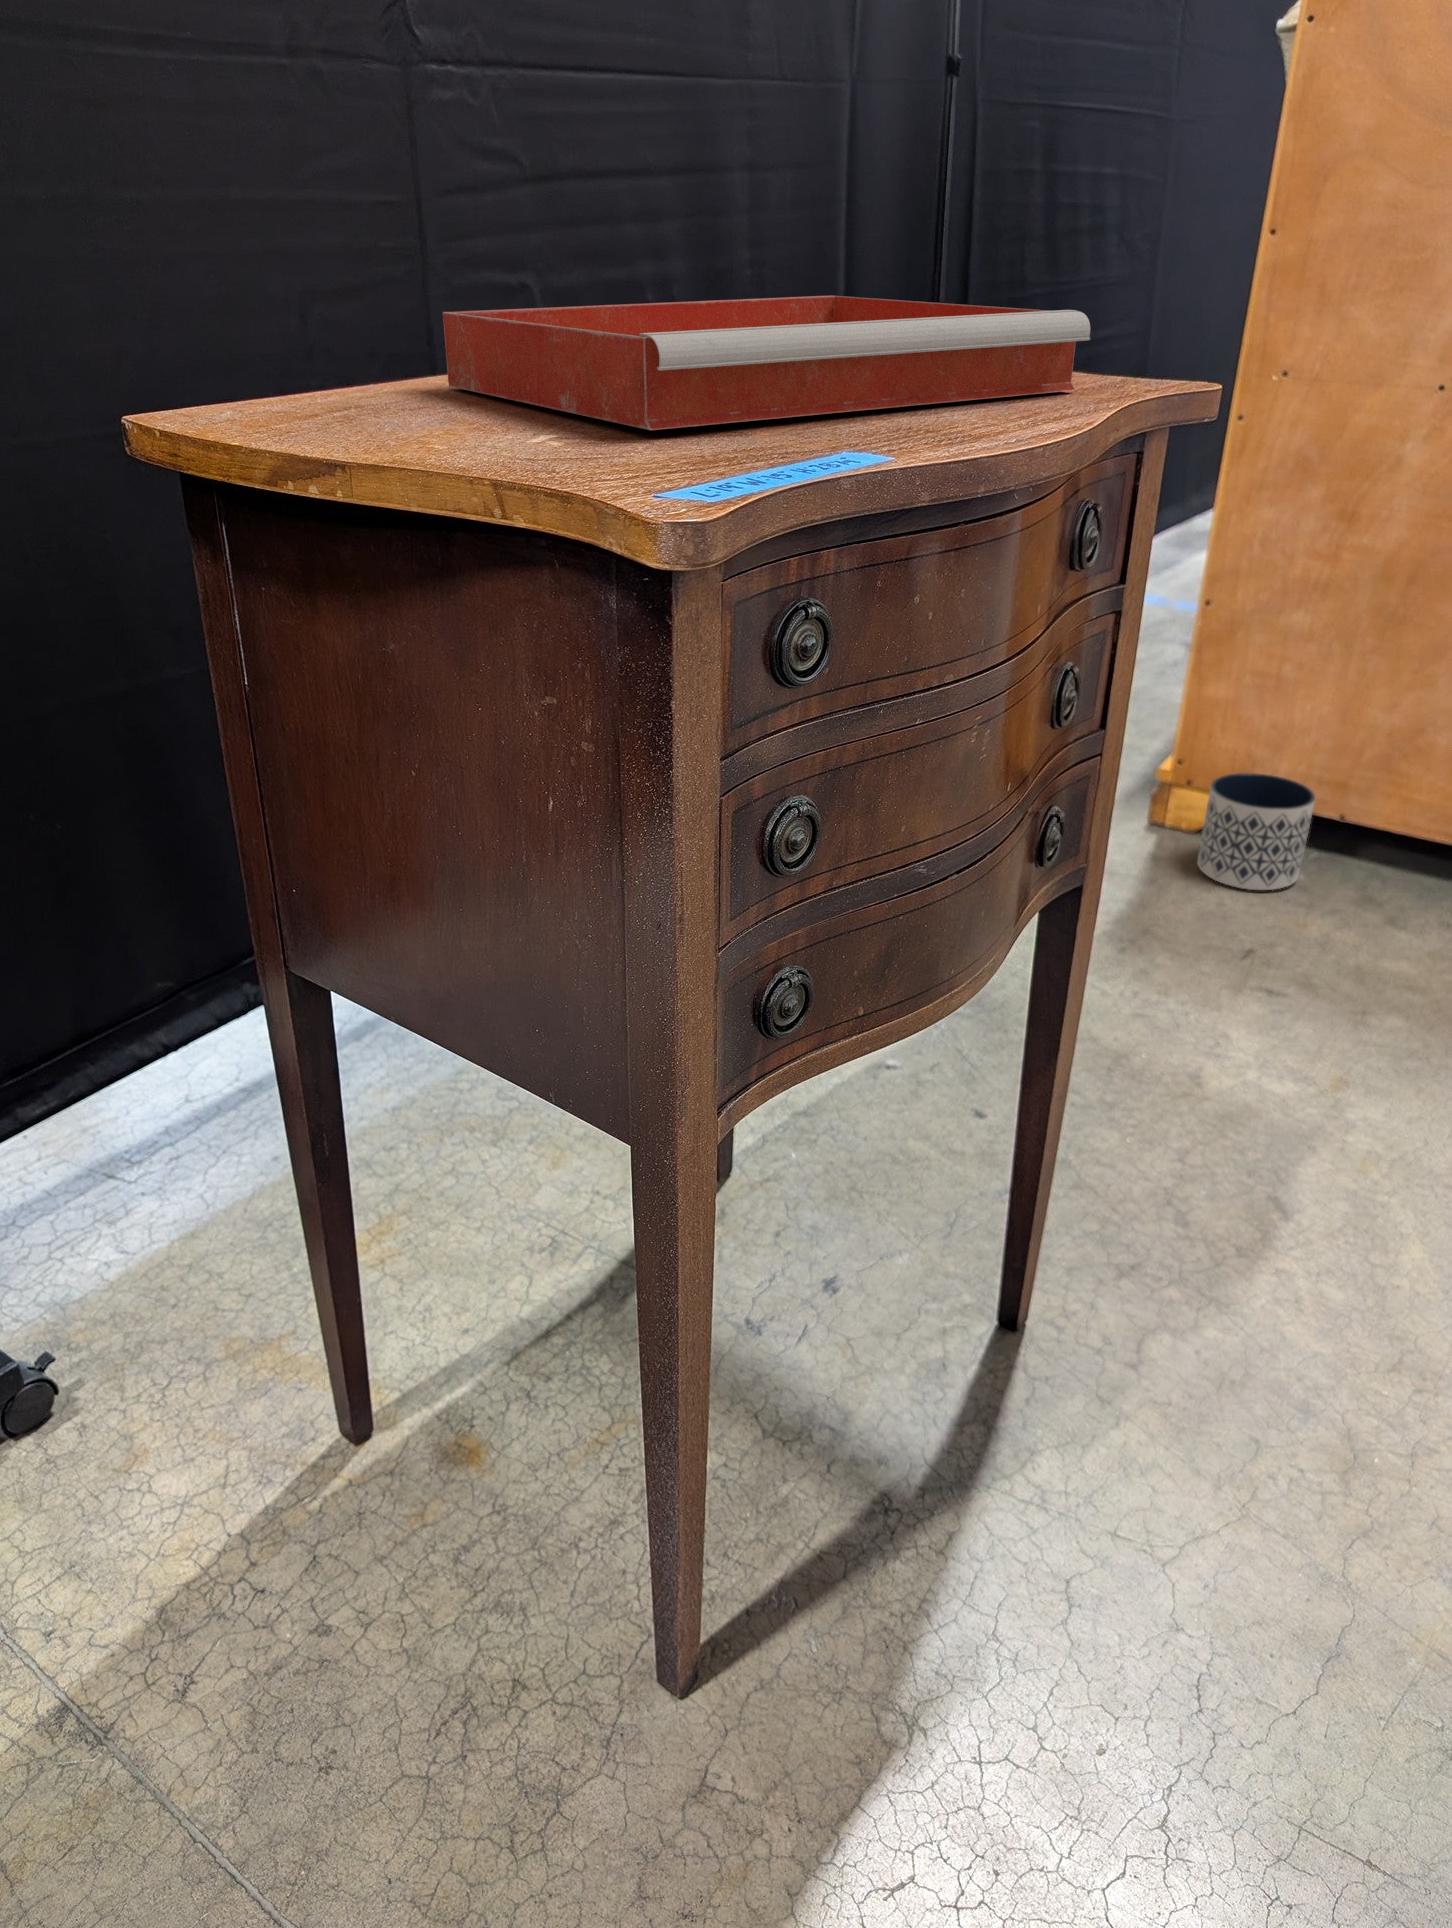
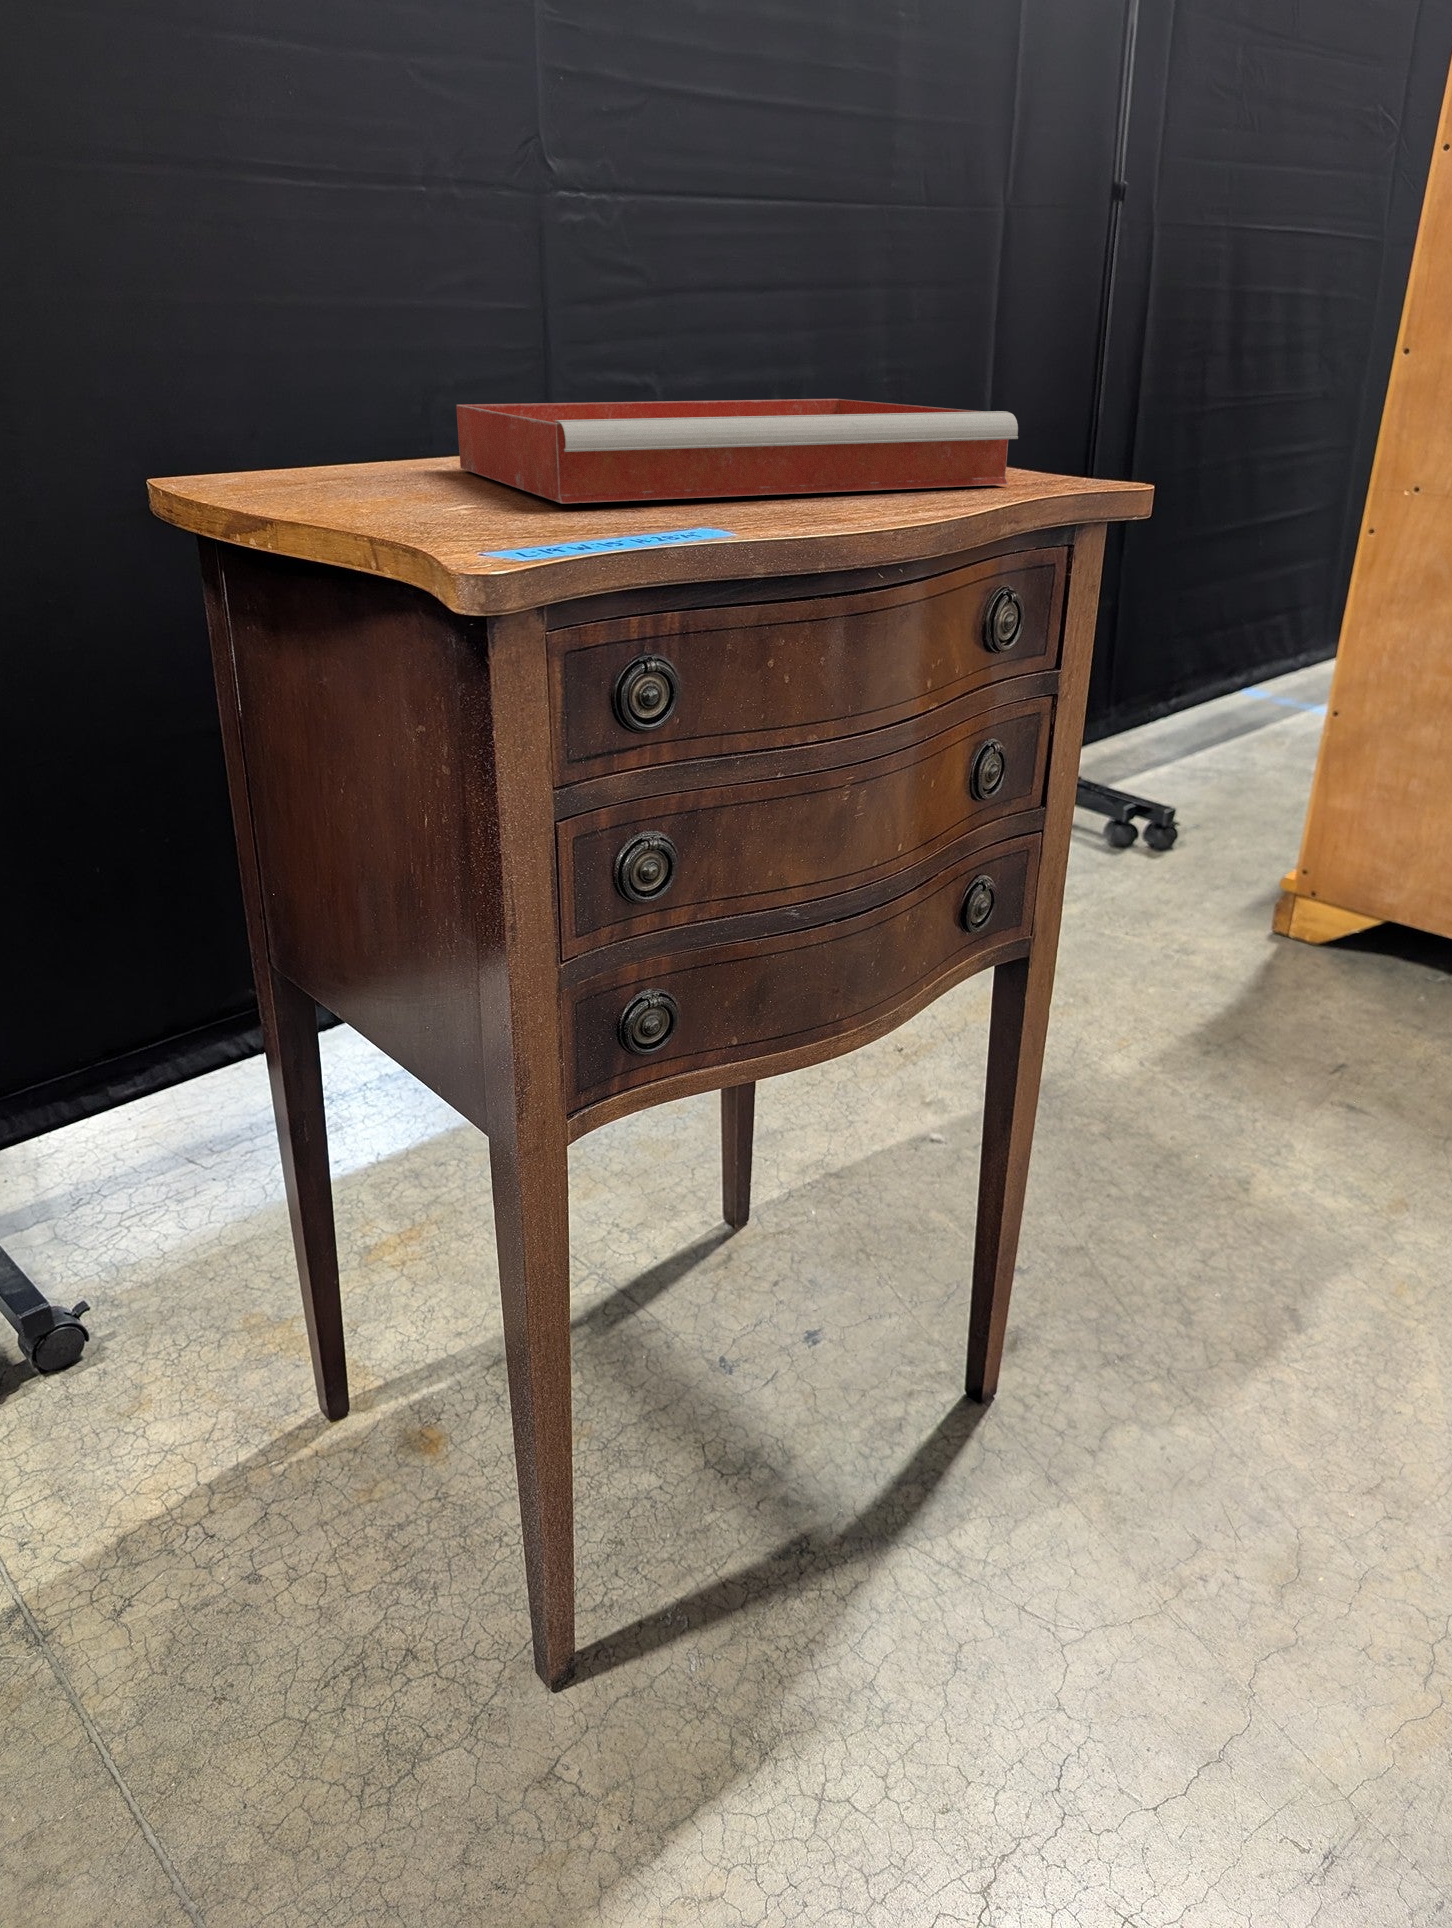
planter: present [1198,773,1315,890] -> none [1306,887,1430,1007]

